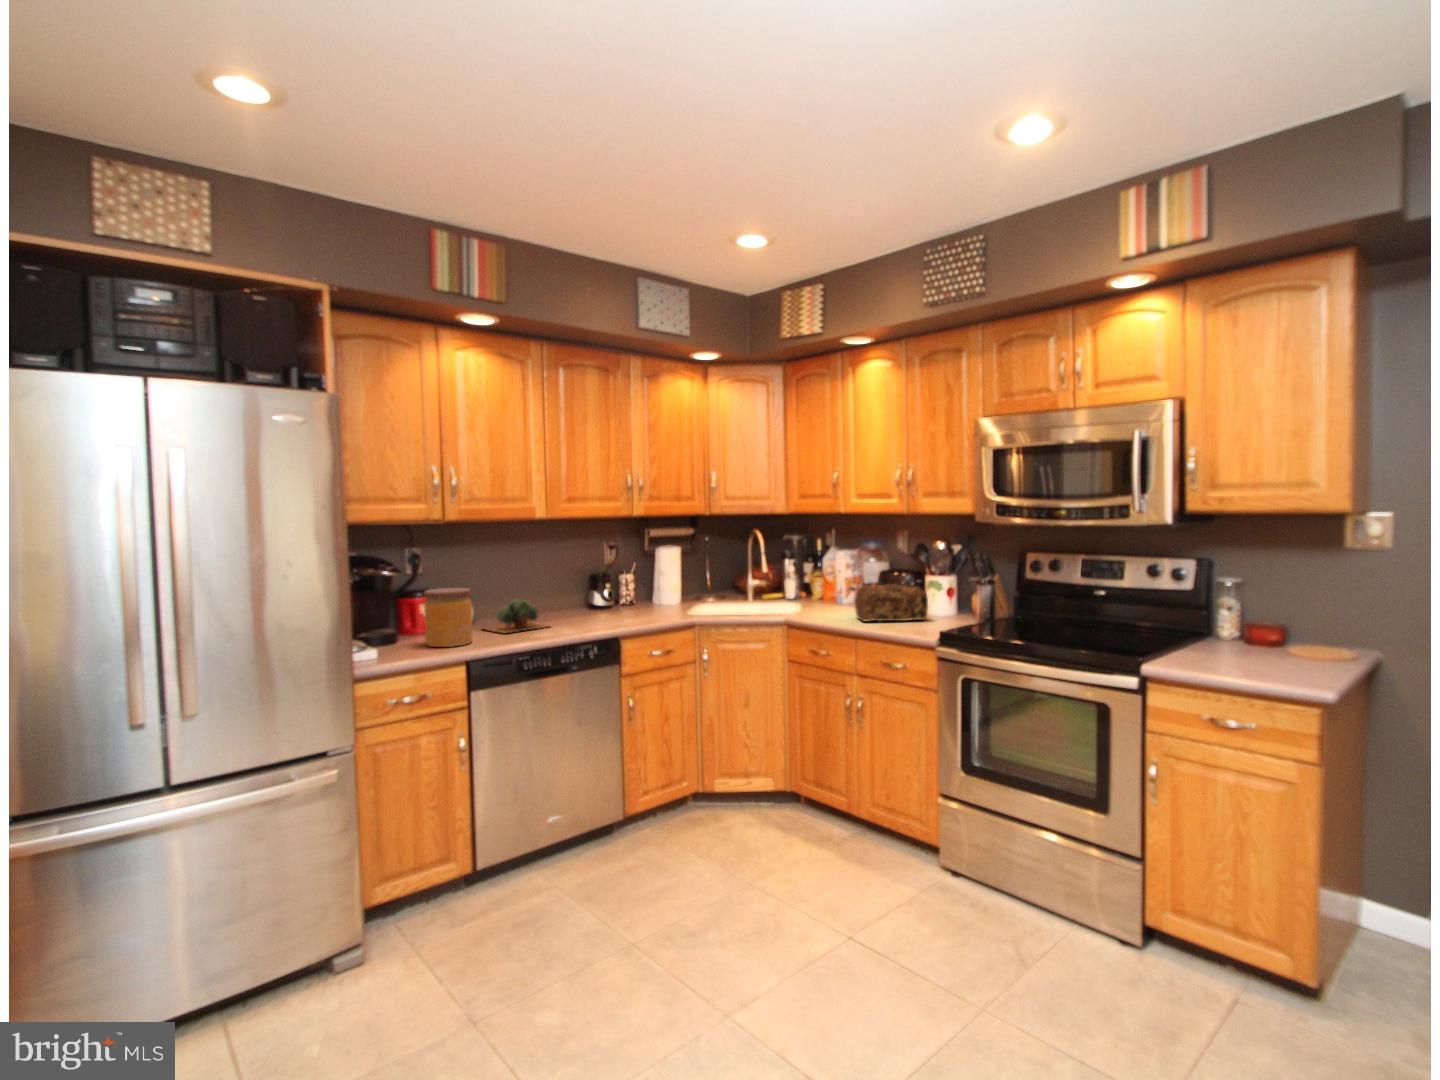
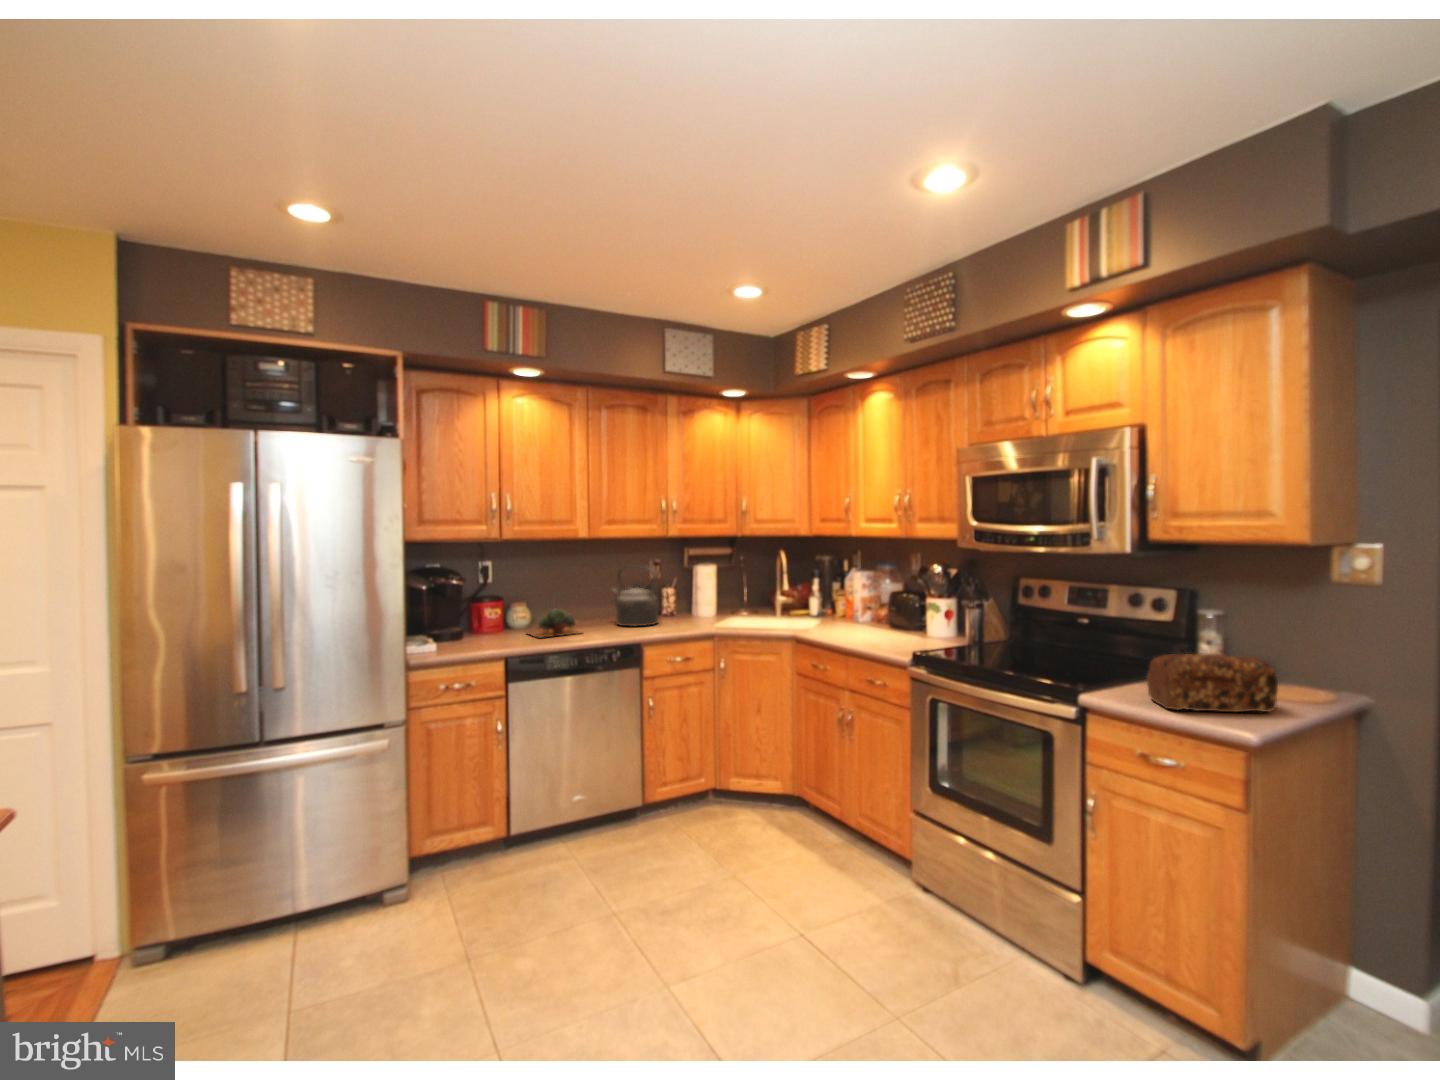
kettle: none [569,548,627,618] -> present [613,566,658,626]
bread loaf: present [855,584,928,622] -> present [1147,654,1278,712]
jar: present [424,588,472,647] -> none [467,598,507,648]

